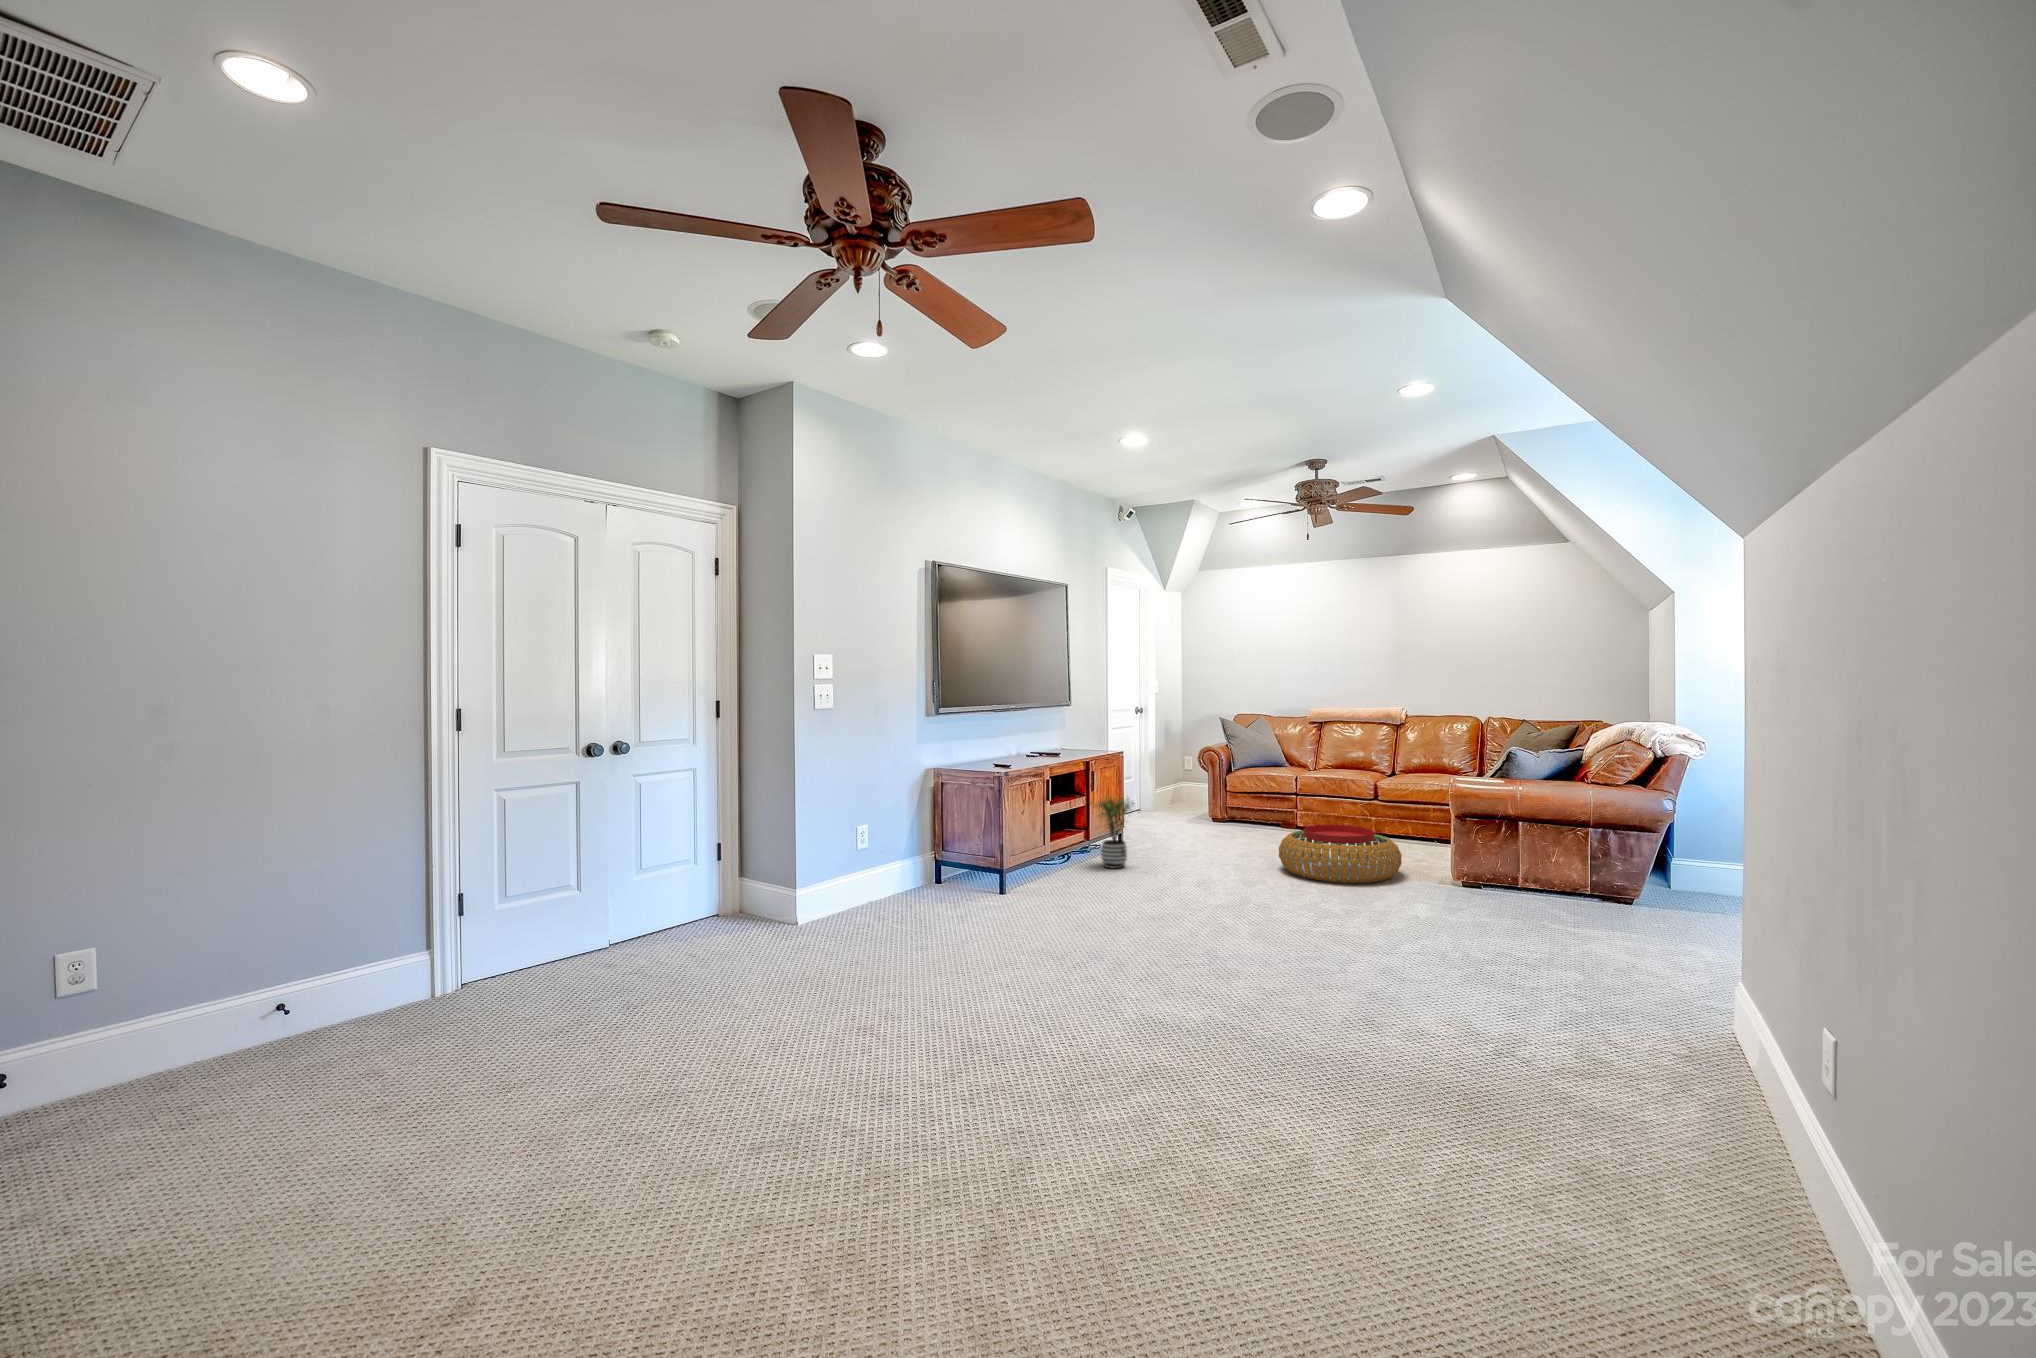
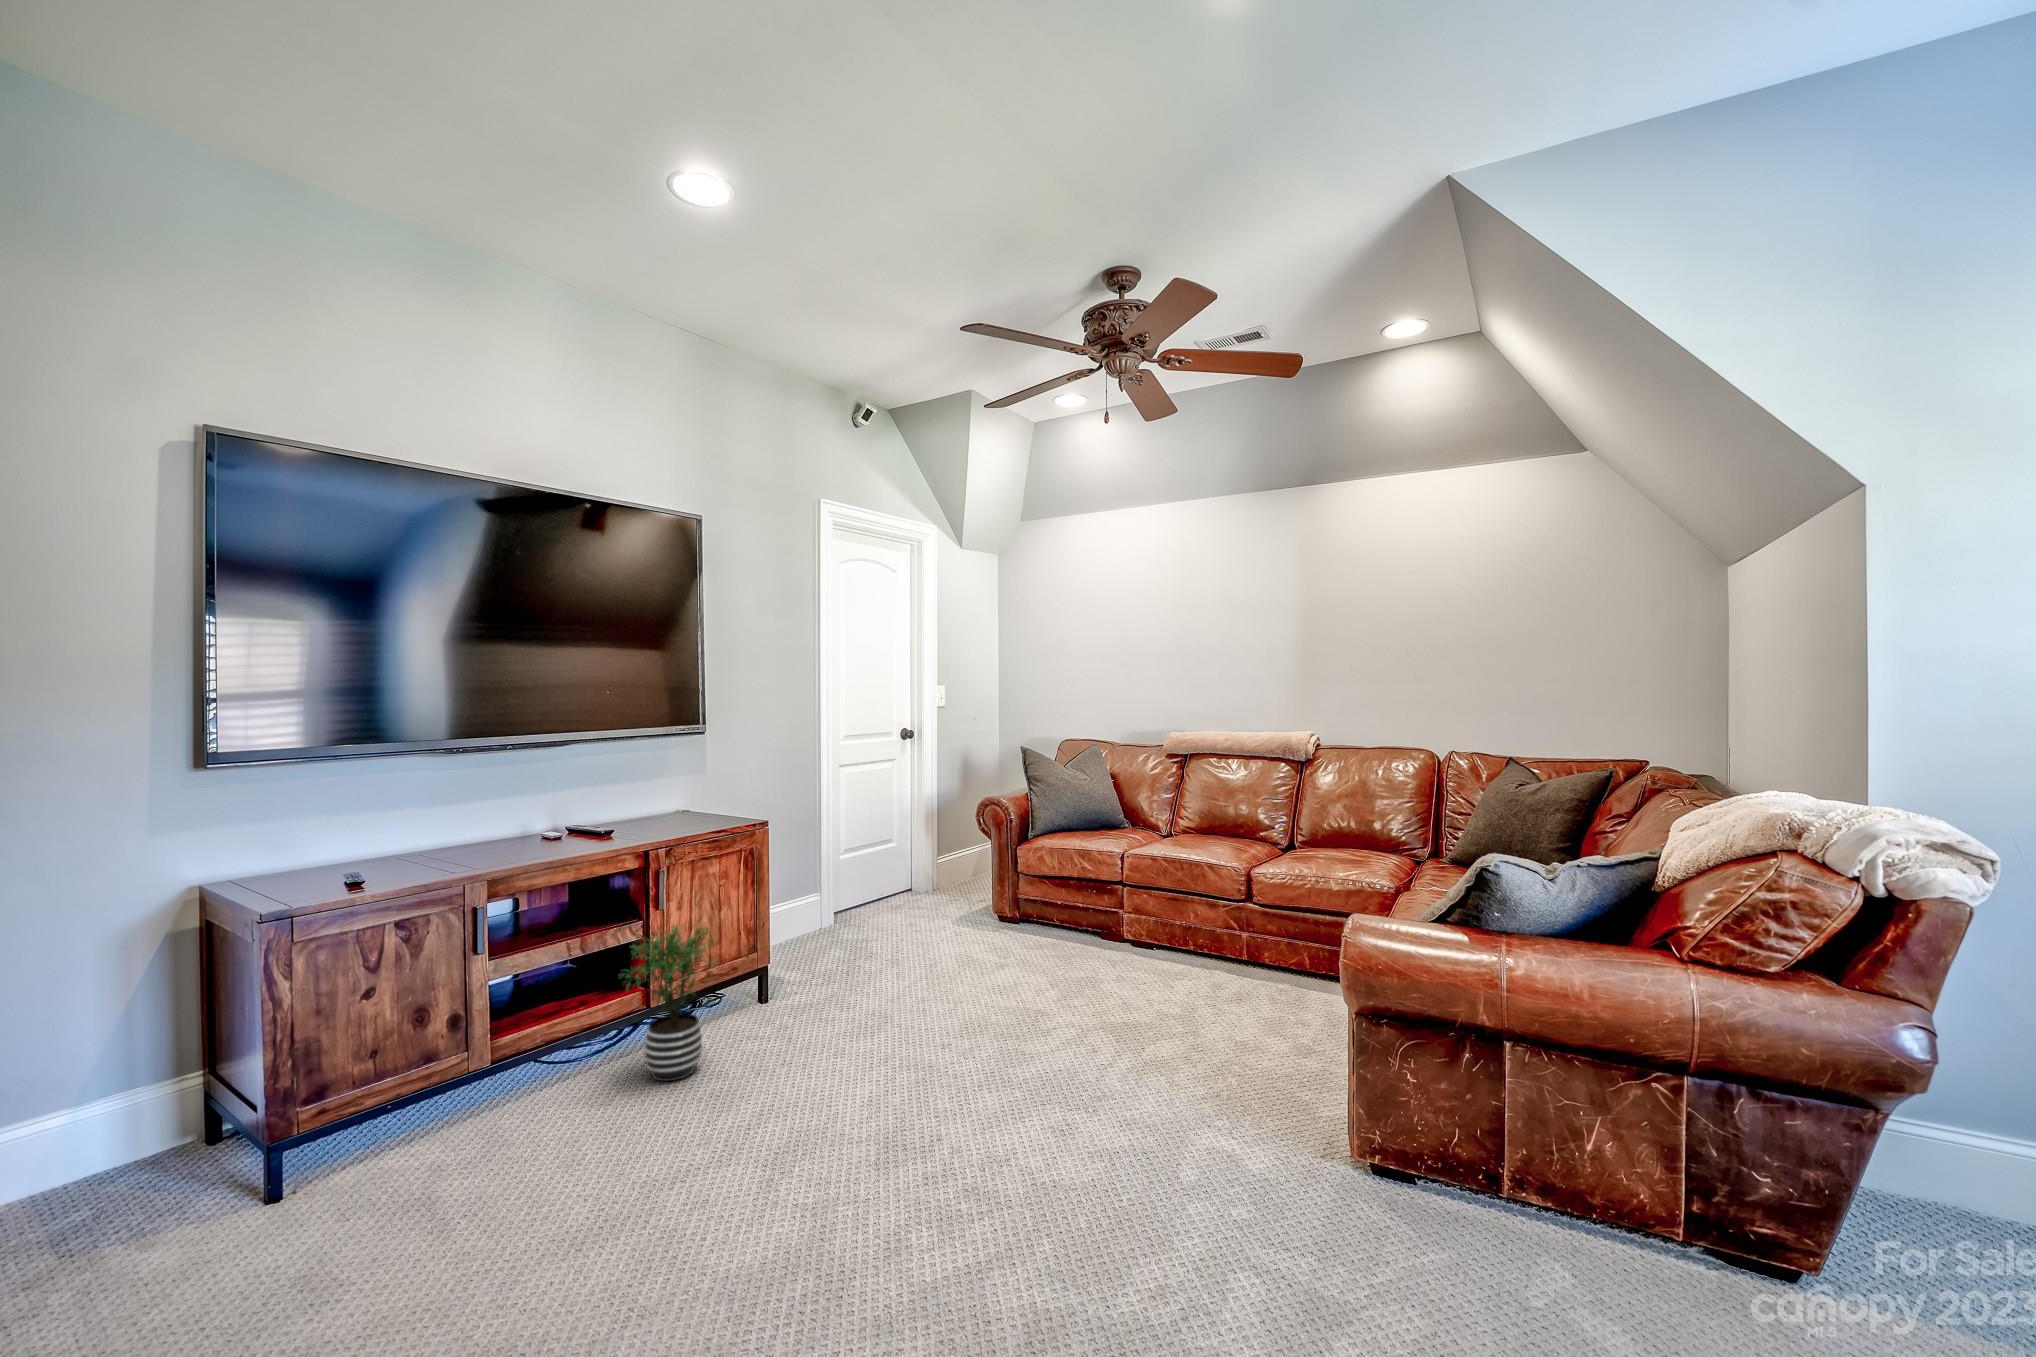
pouf: present [1279,825,1402,883] -> none [991,989,1244,1165]

